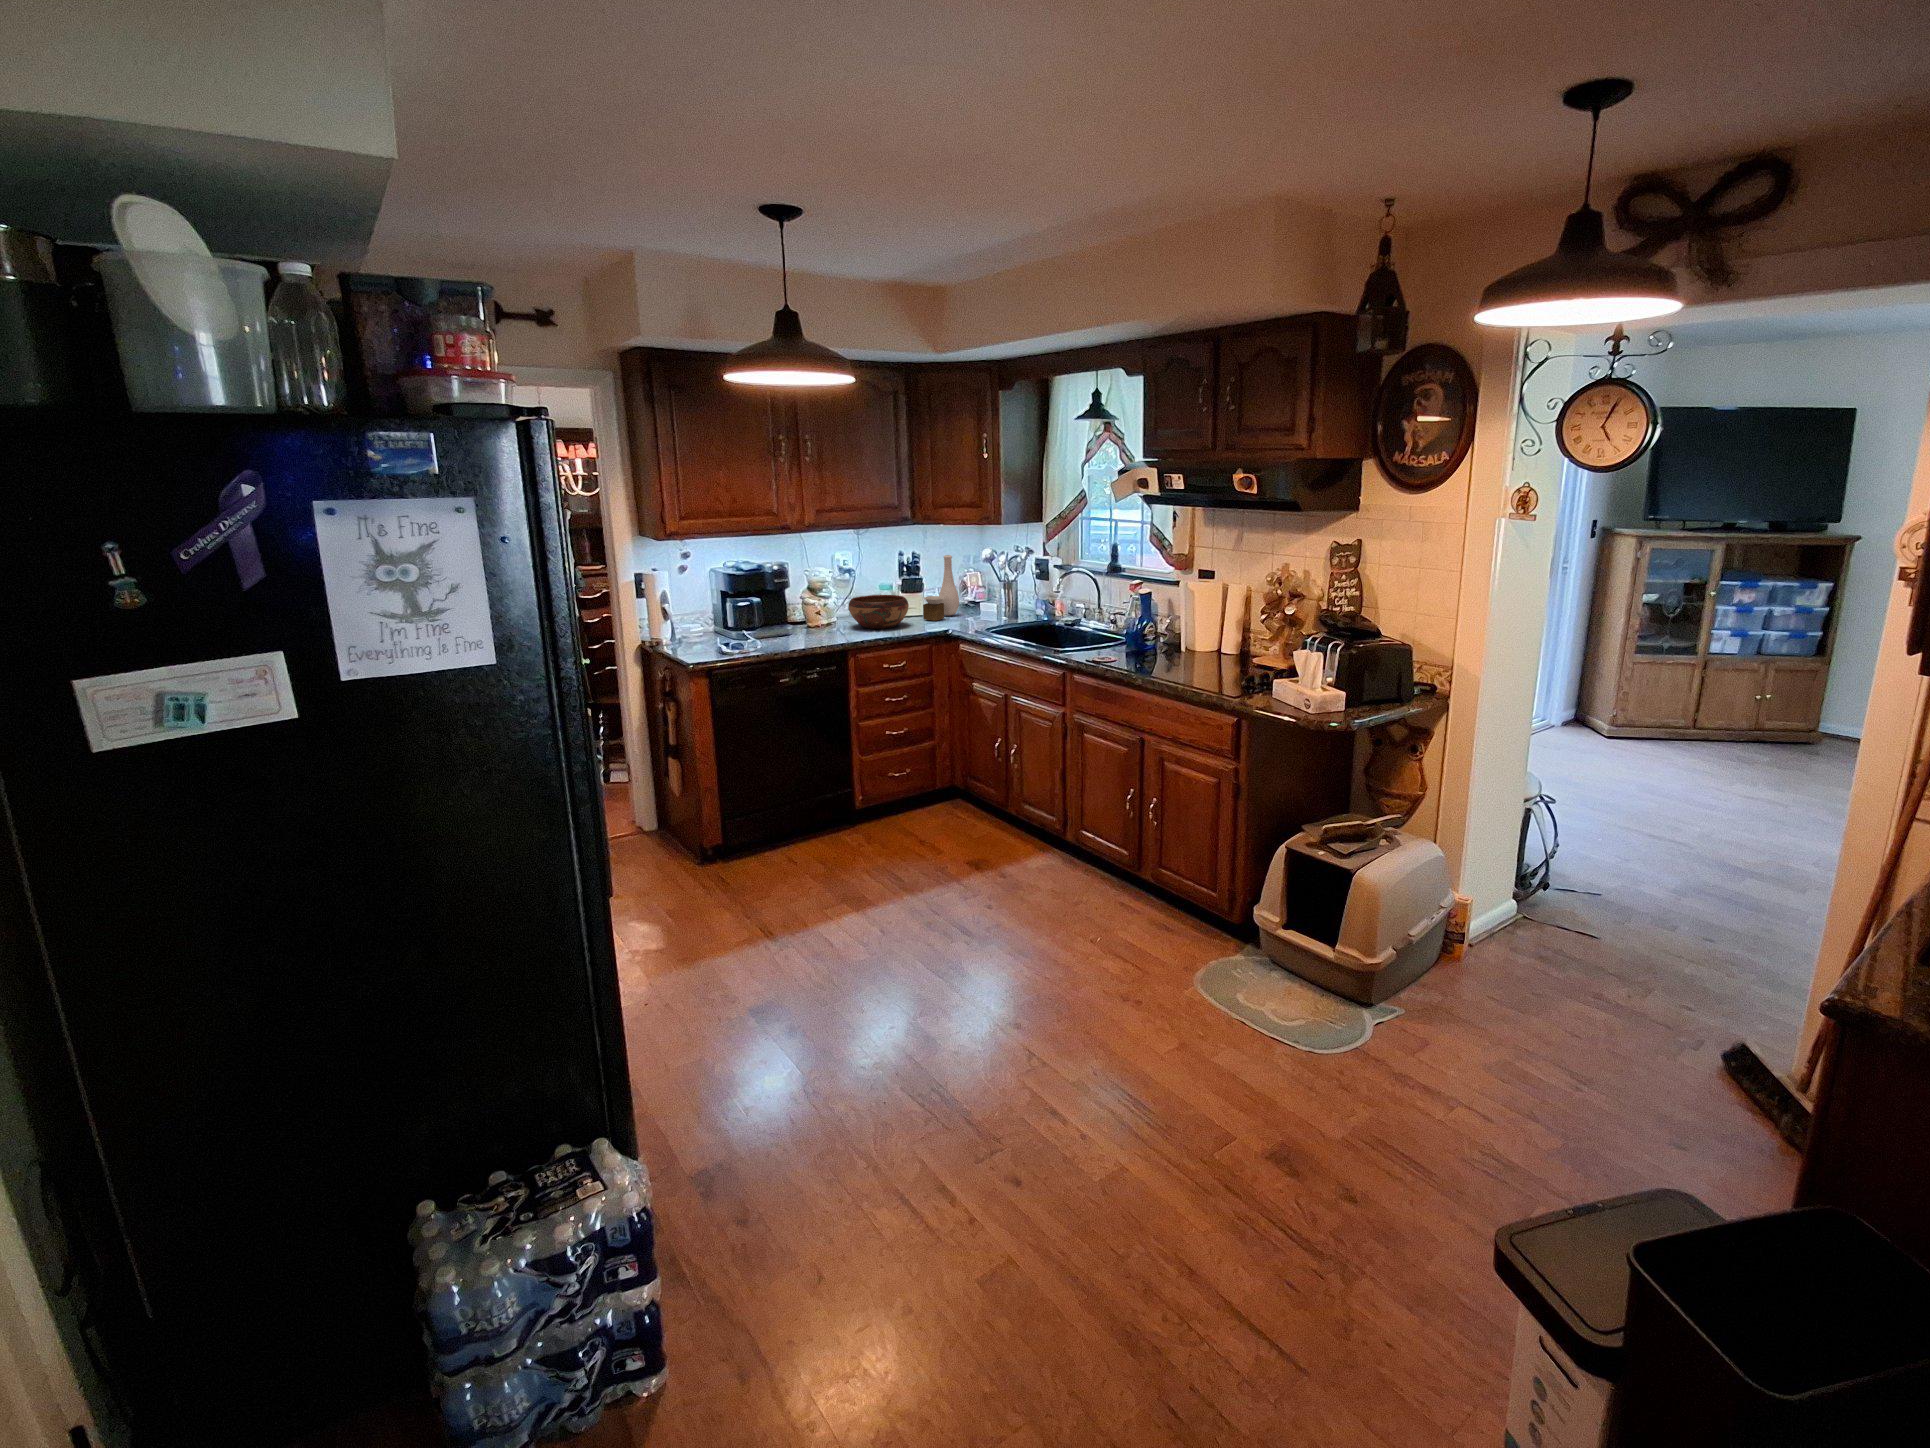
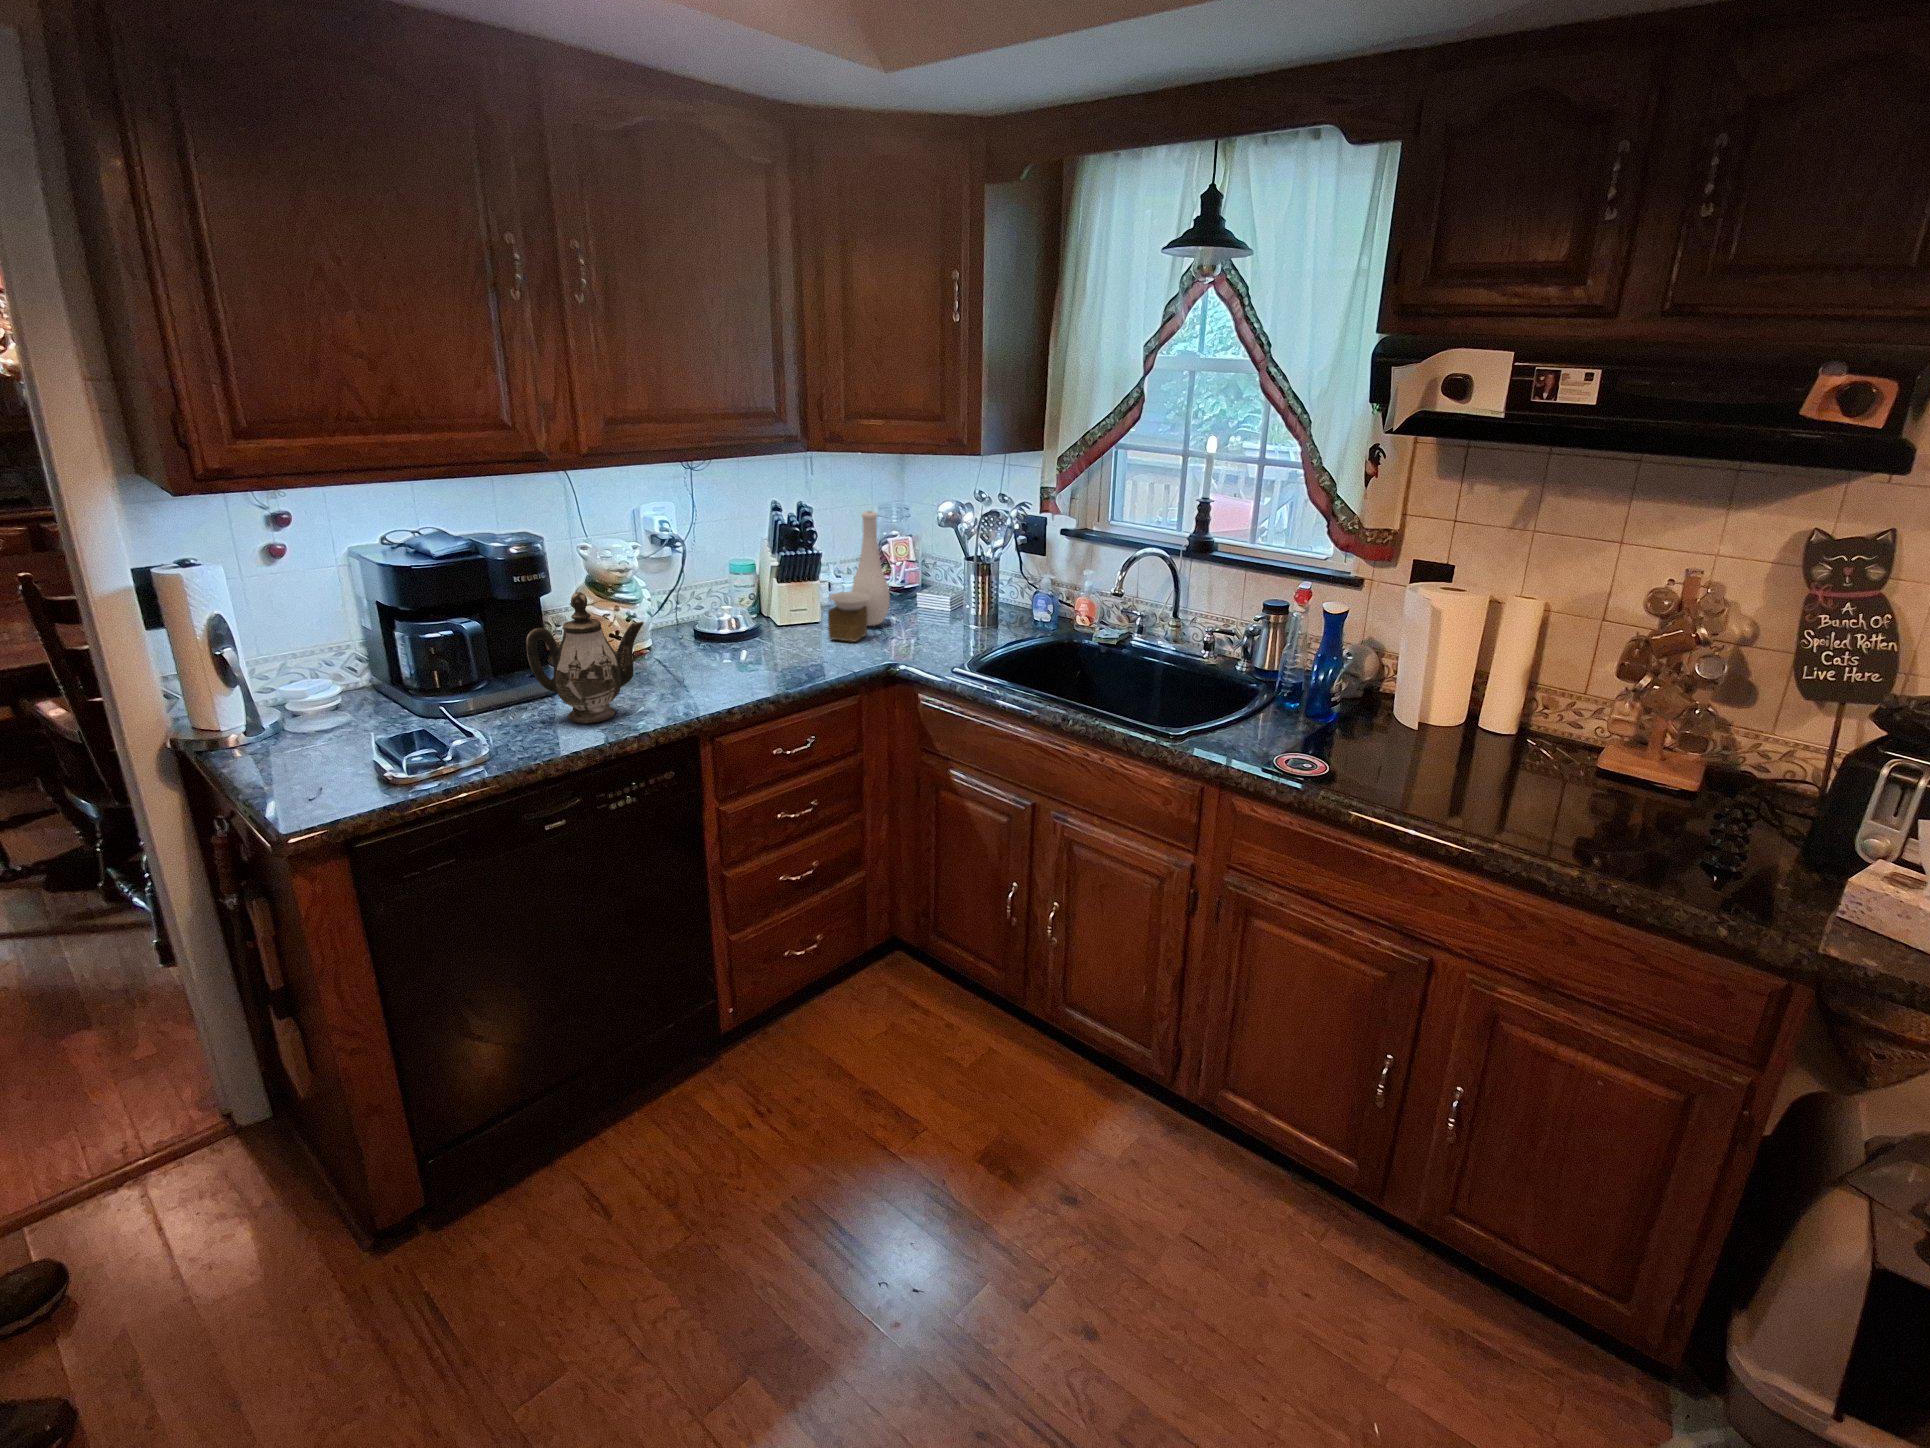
teapot: none [778,583,828,642] -> present [526,592,644,723]
decorative bowl: present [848,595,909,629] -> none [681,594,807,670]

